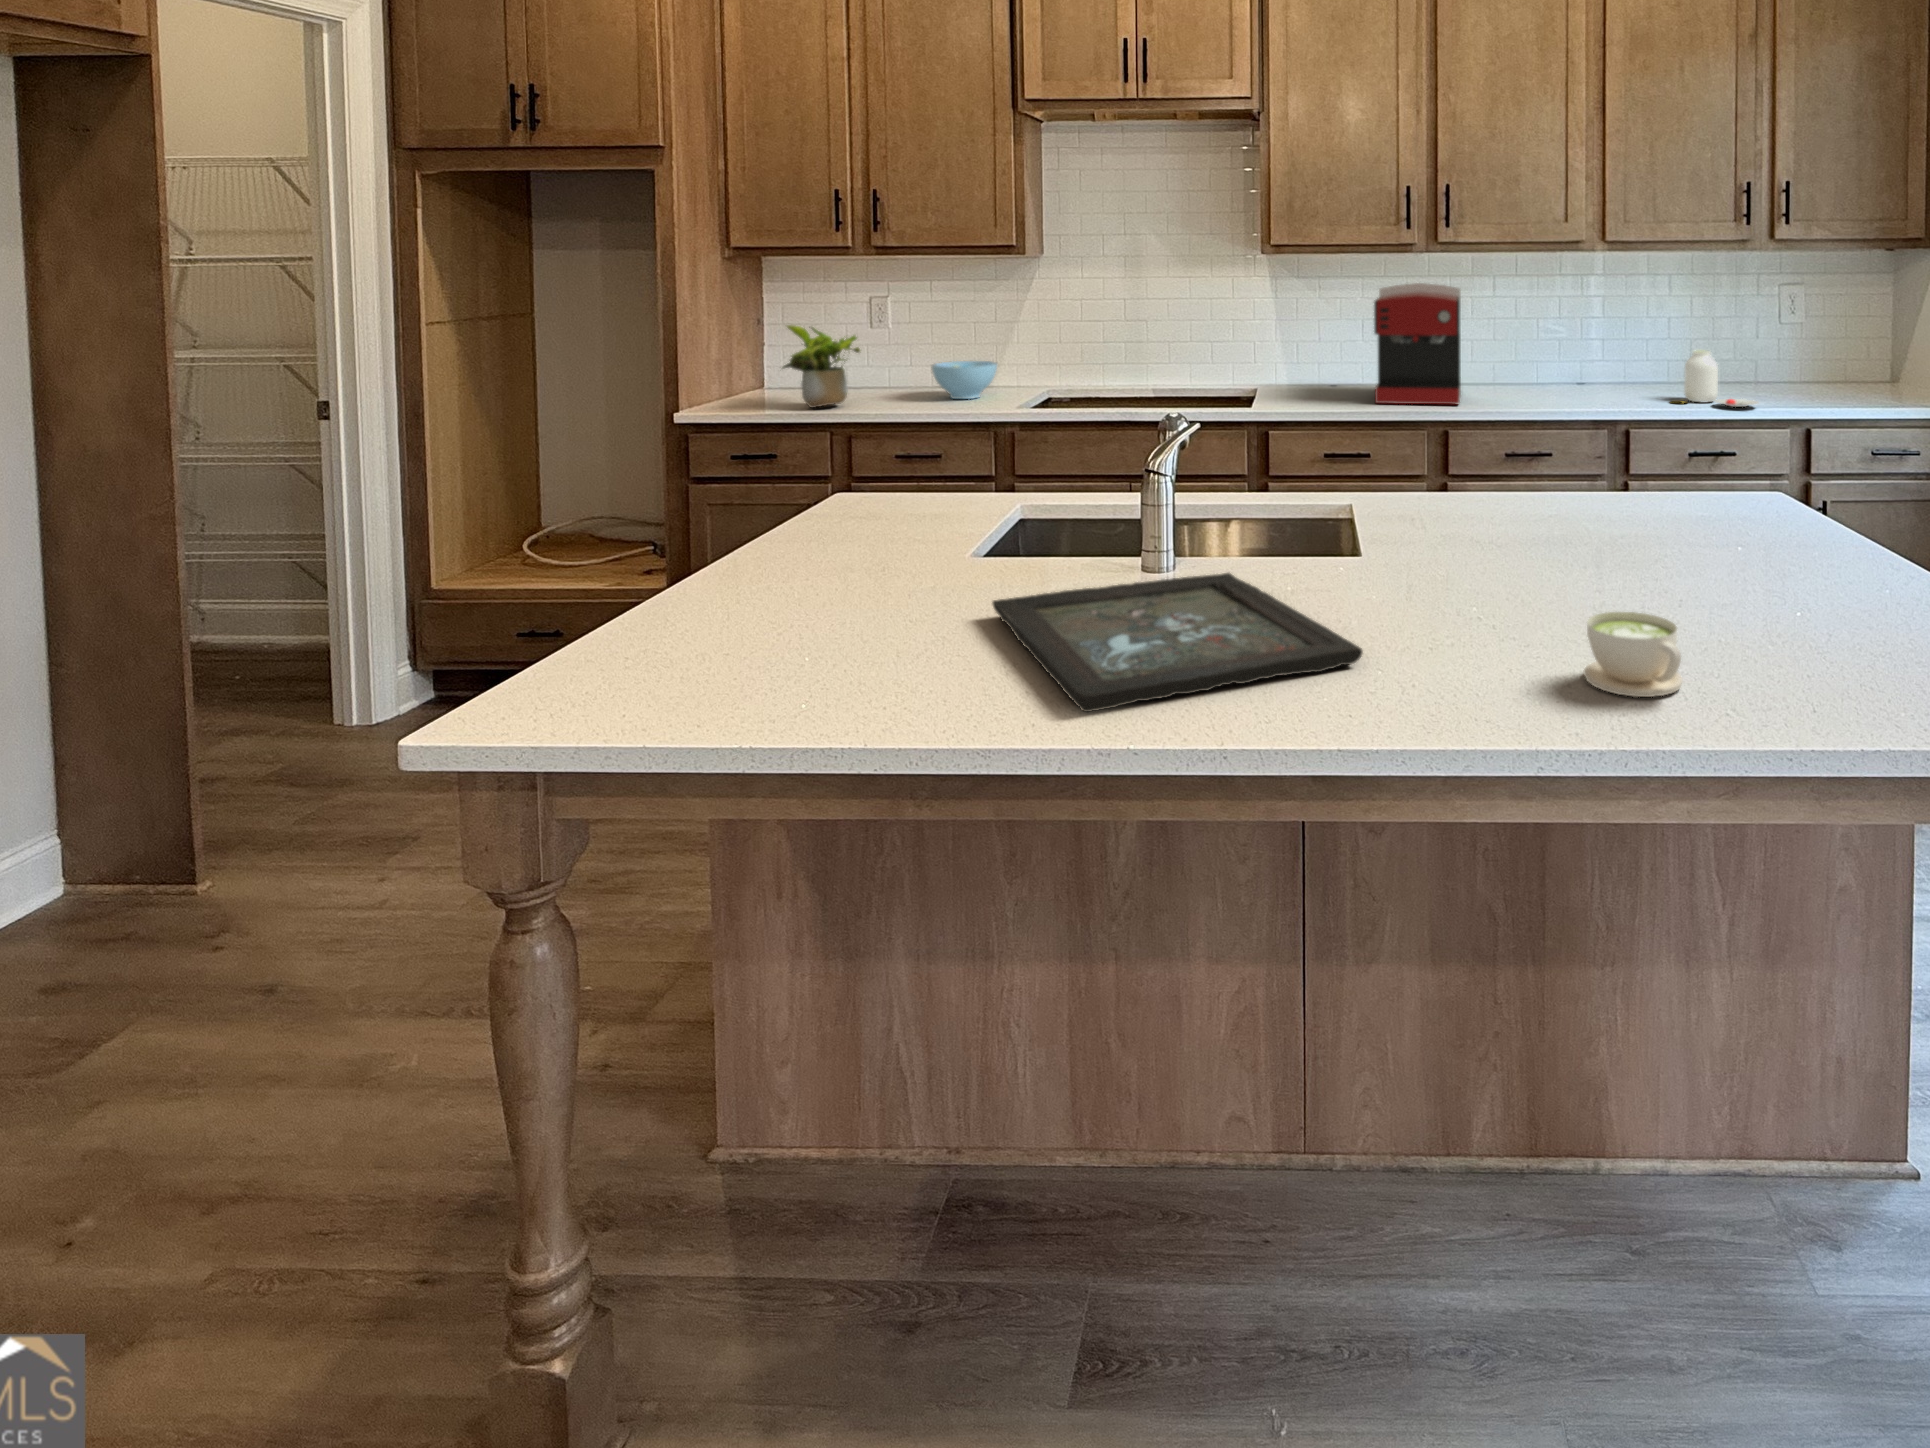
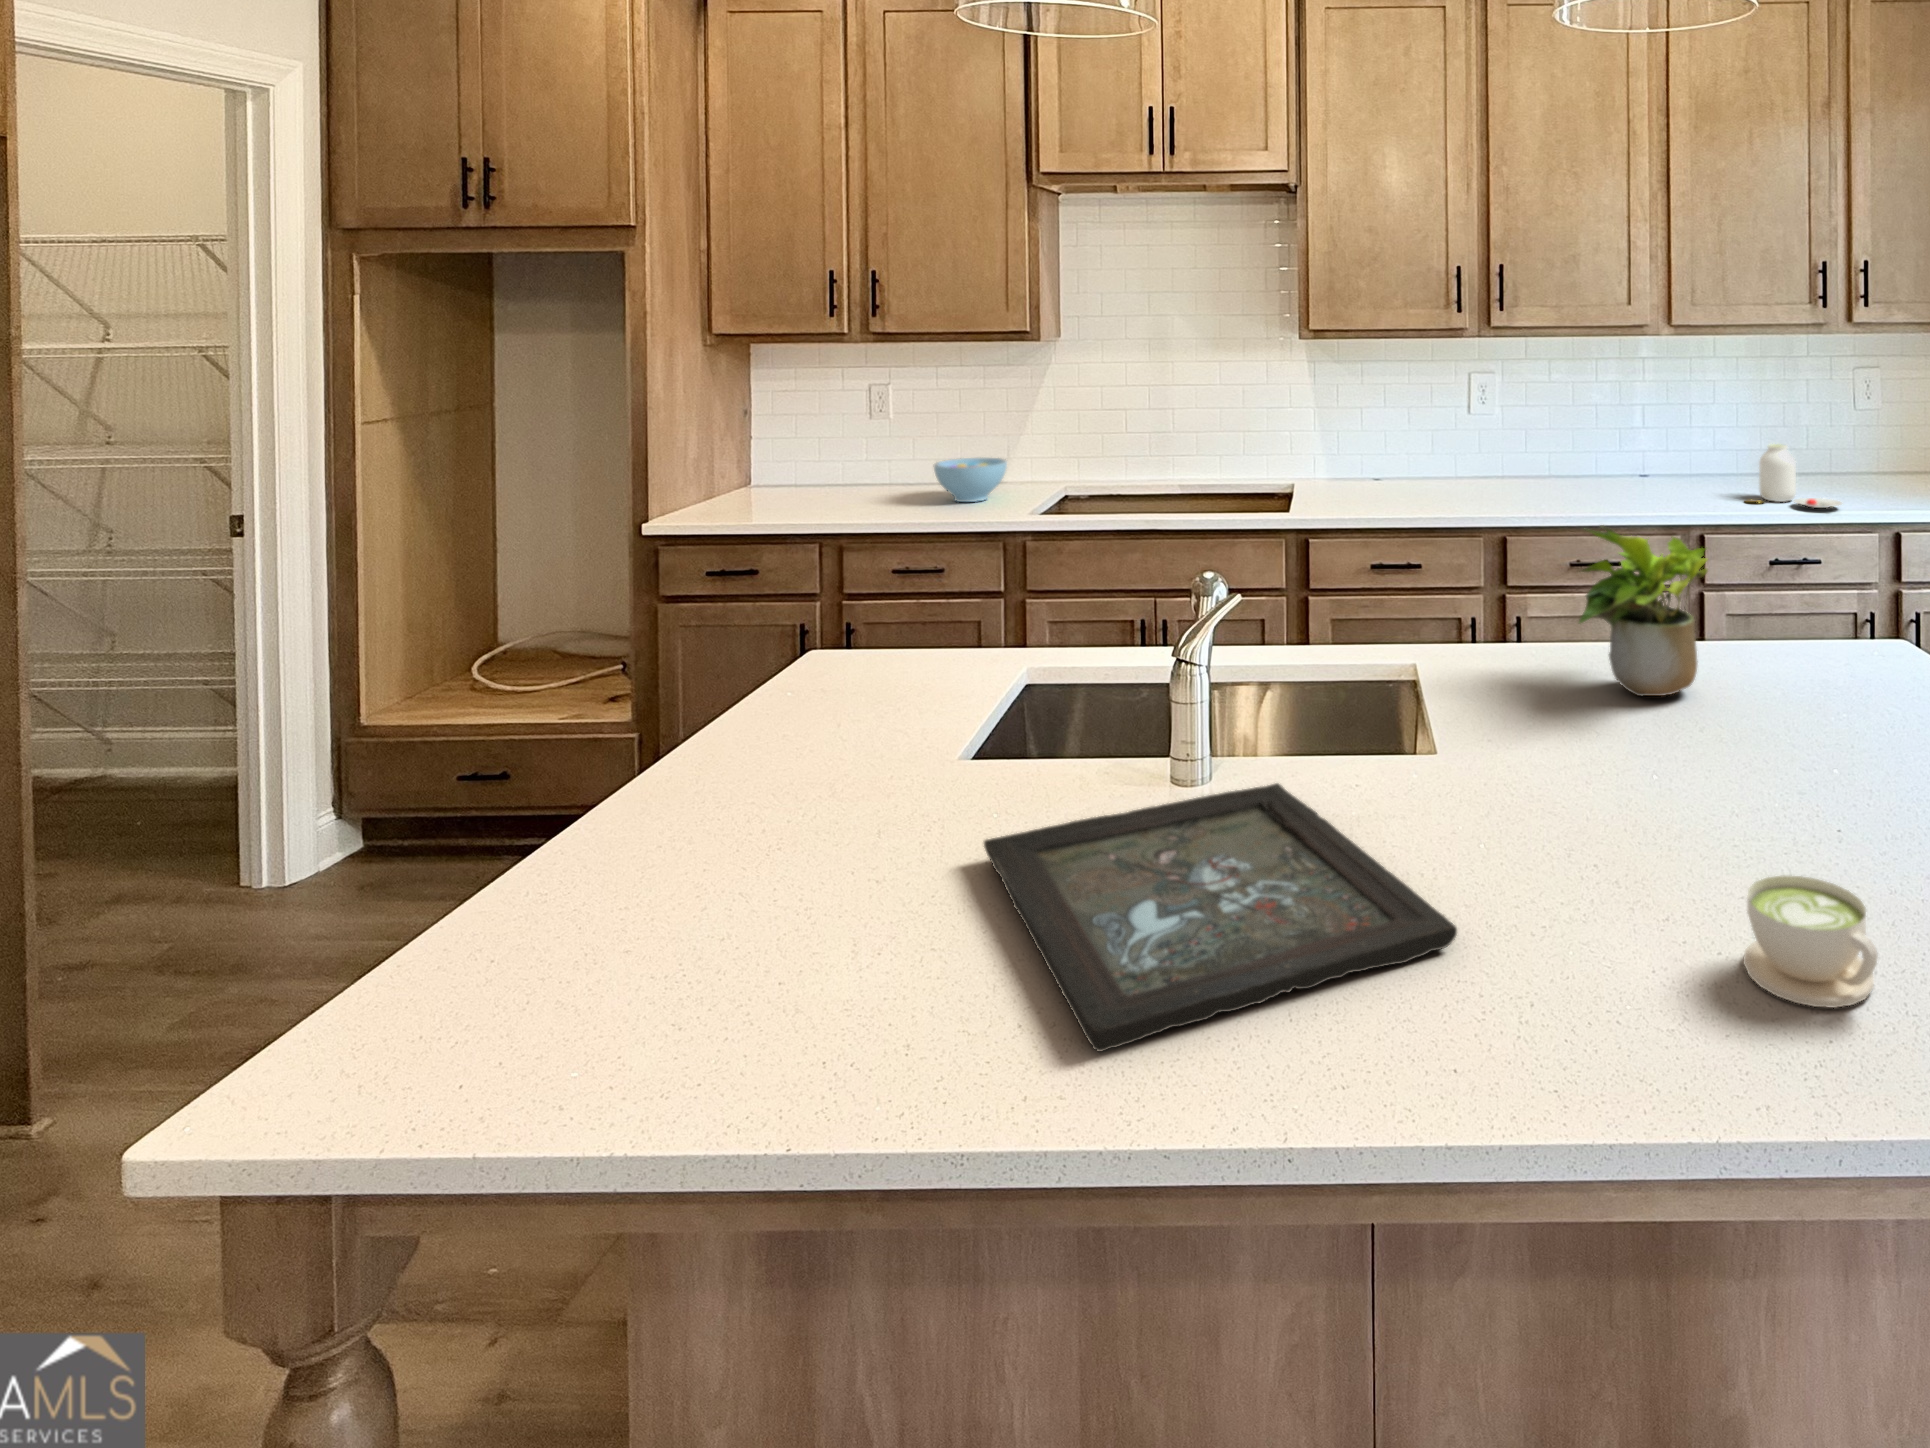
coffee maker: present [1374,283,1461,404] -> none [1423,371,1517,506]
potted plant: present [783,325,860,408] -> present [1579,525,1708,696]

